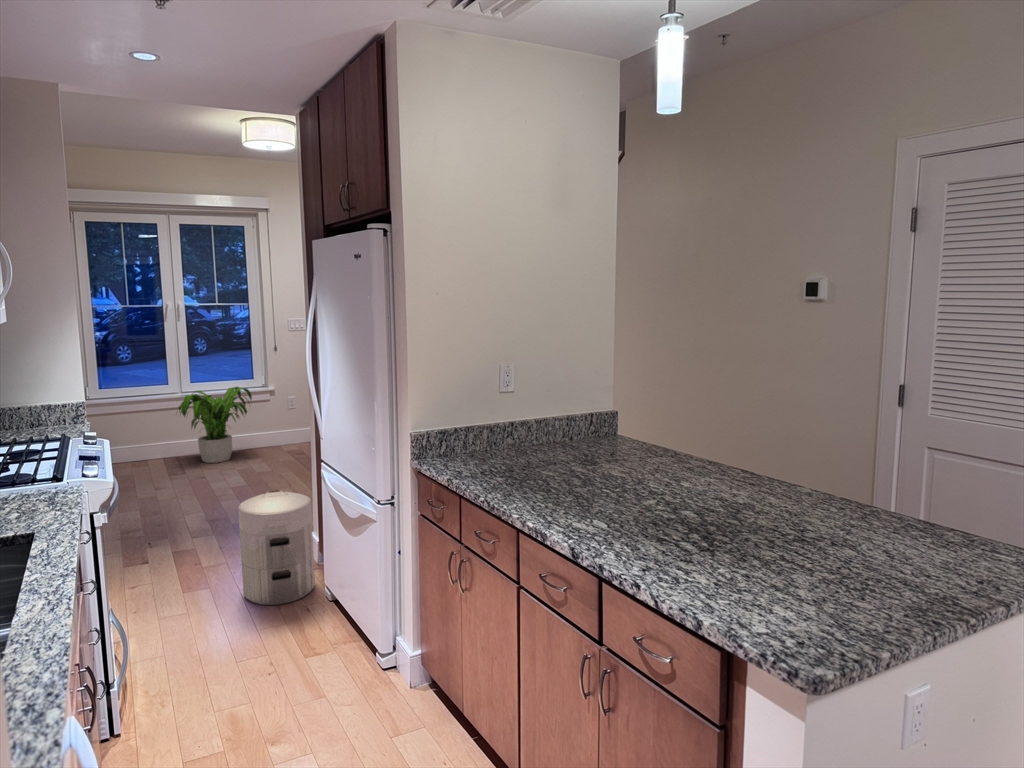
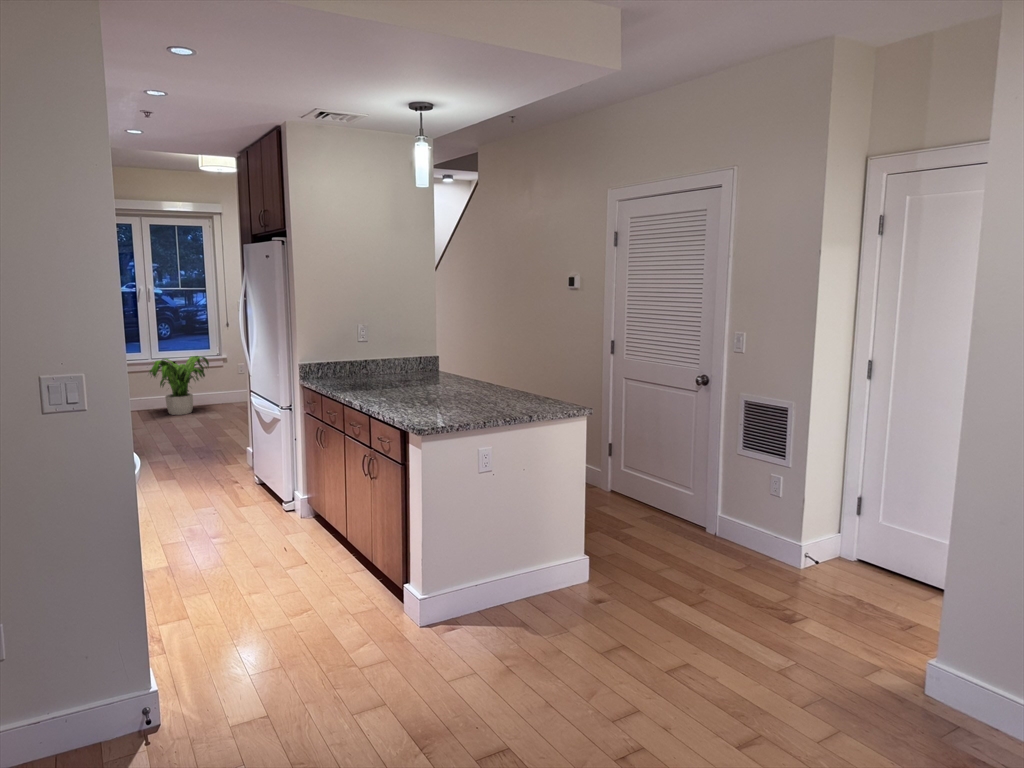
waste bin: present [238,490,315,605] -> none [195,413,249,489]

